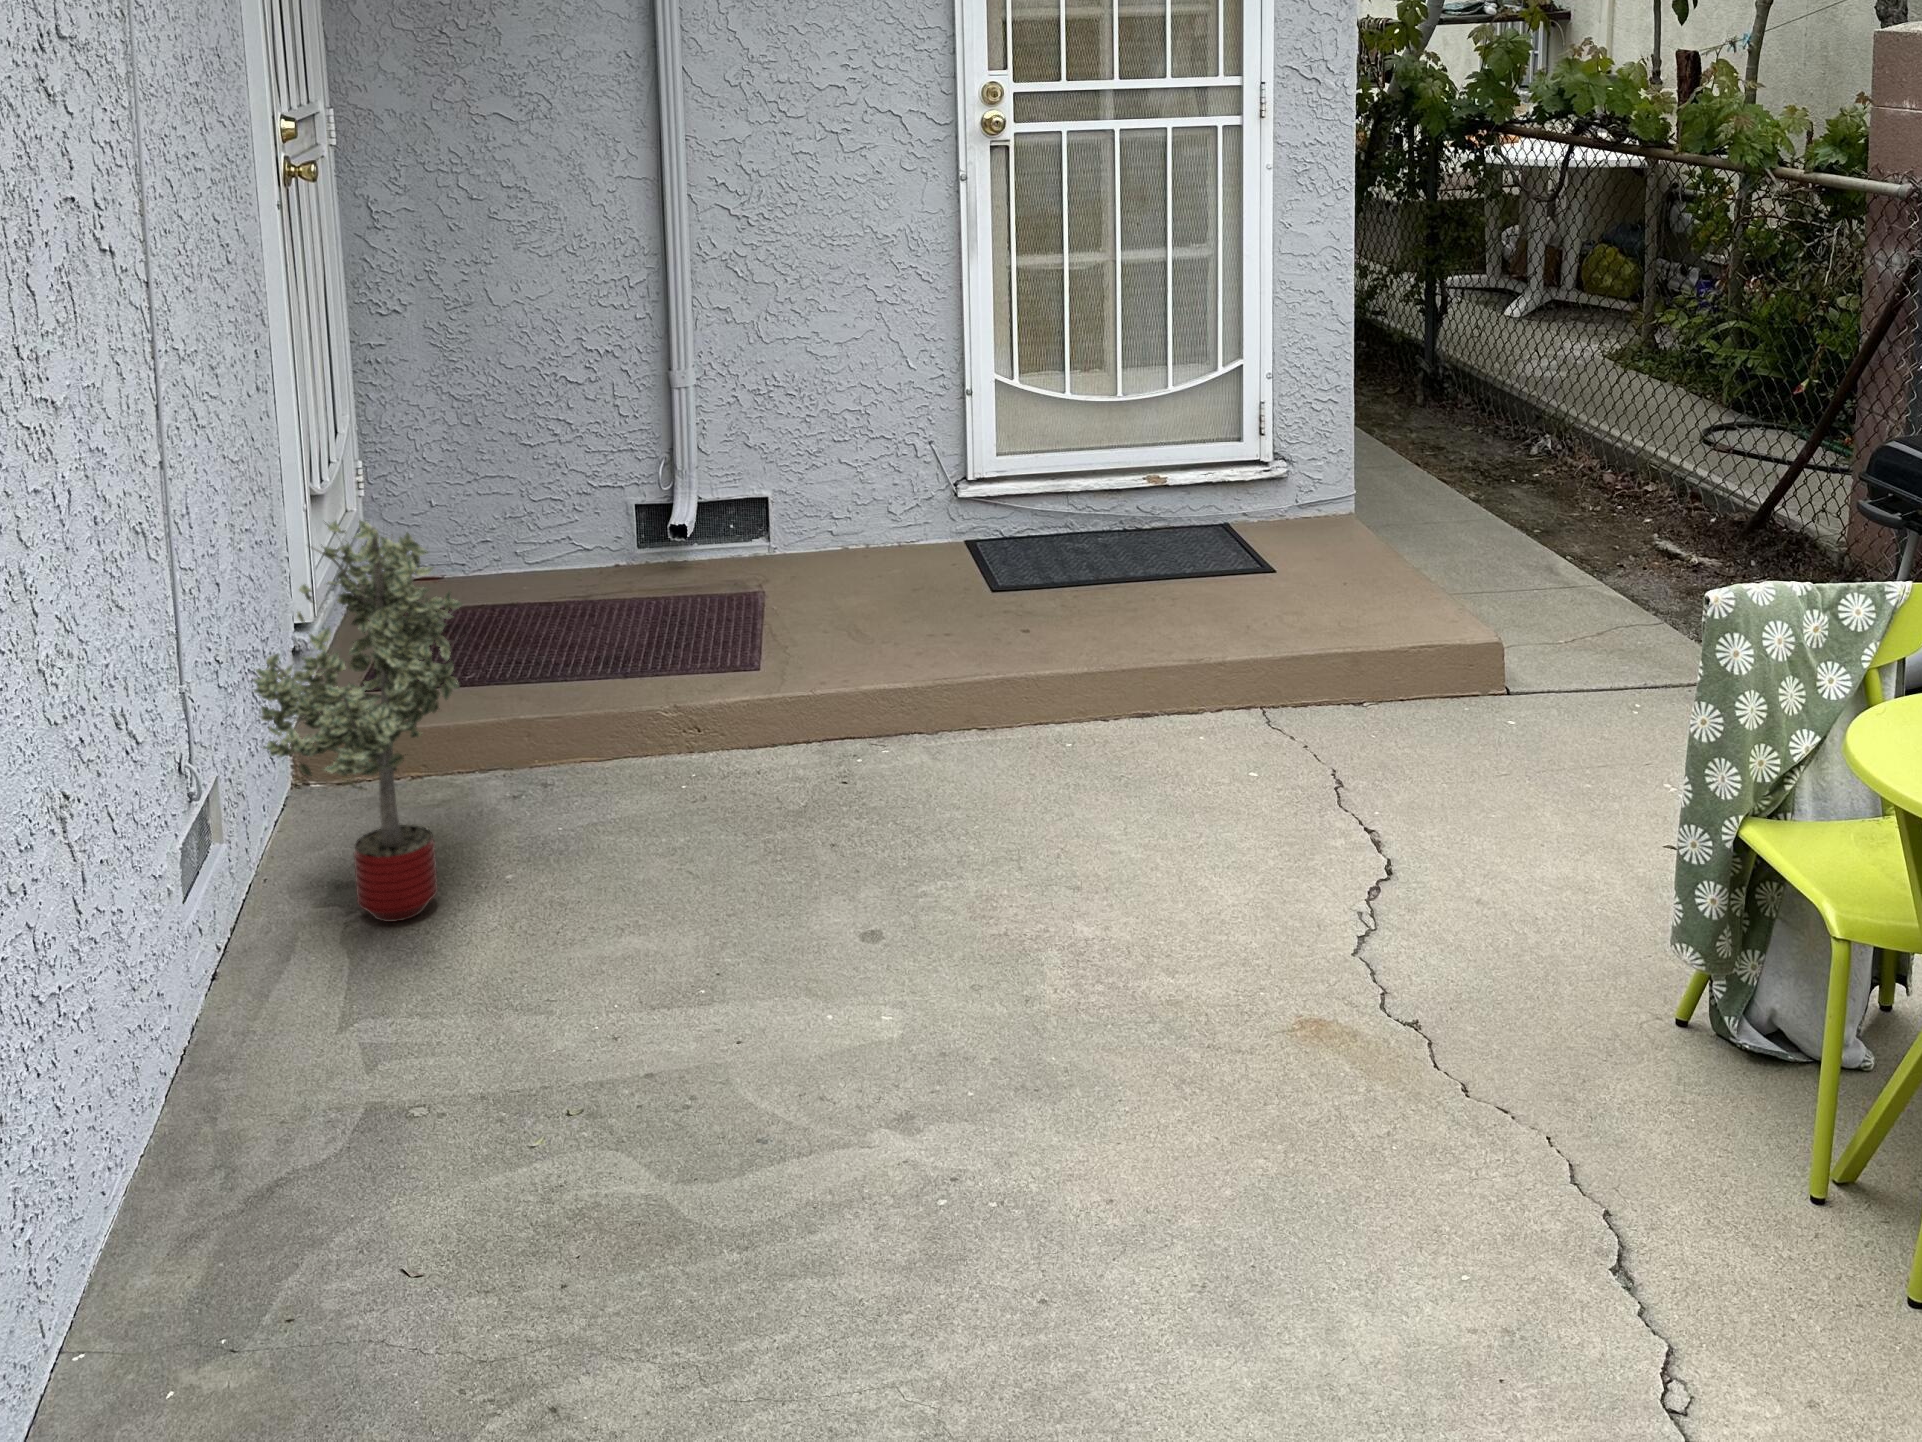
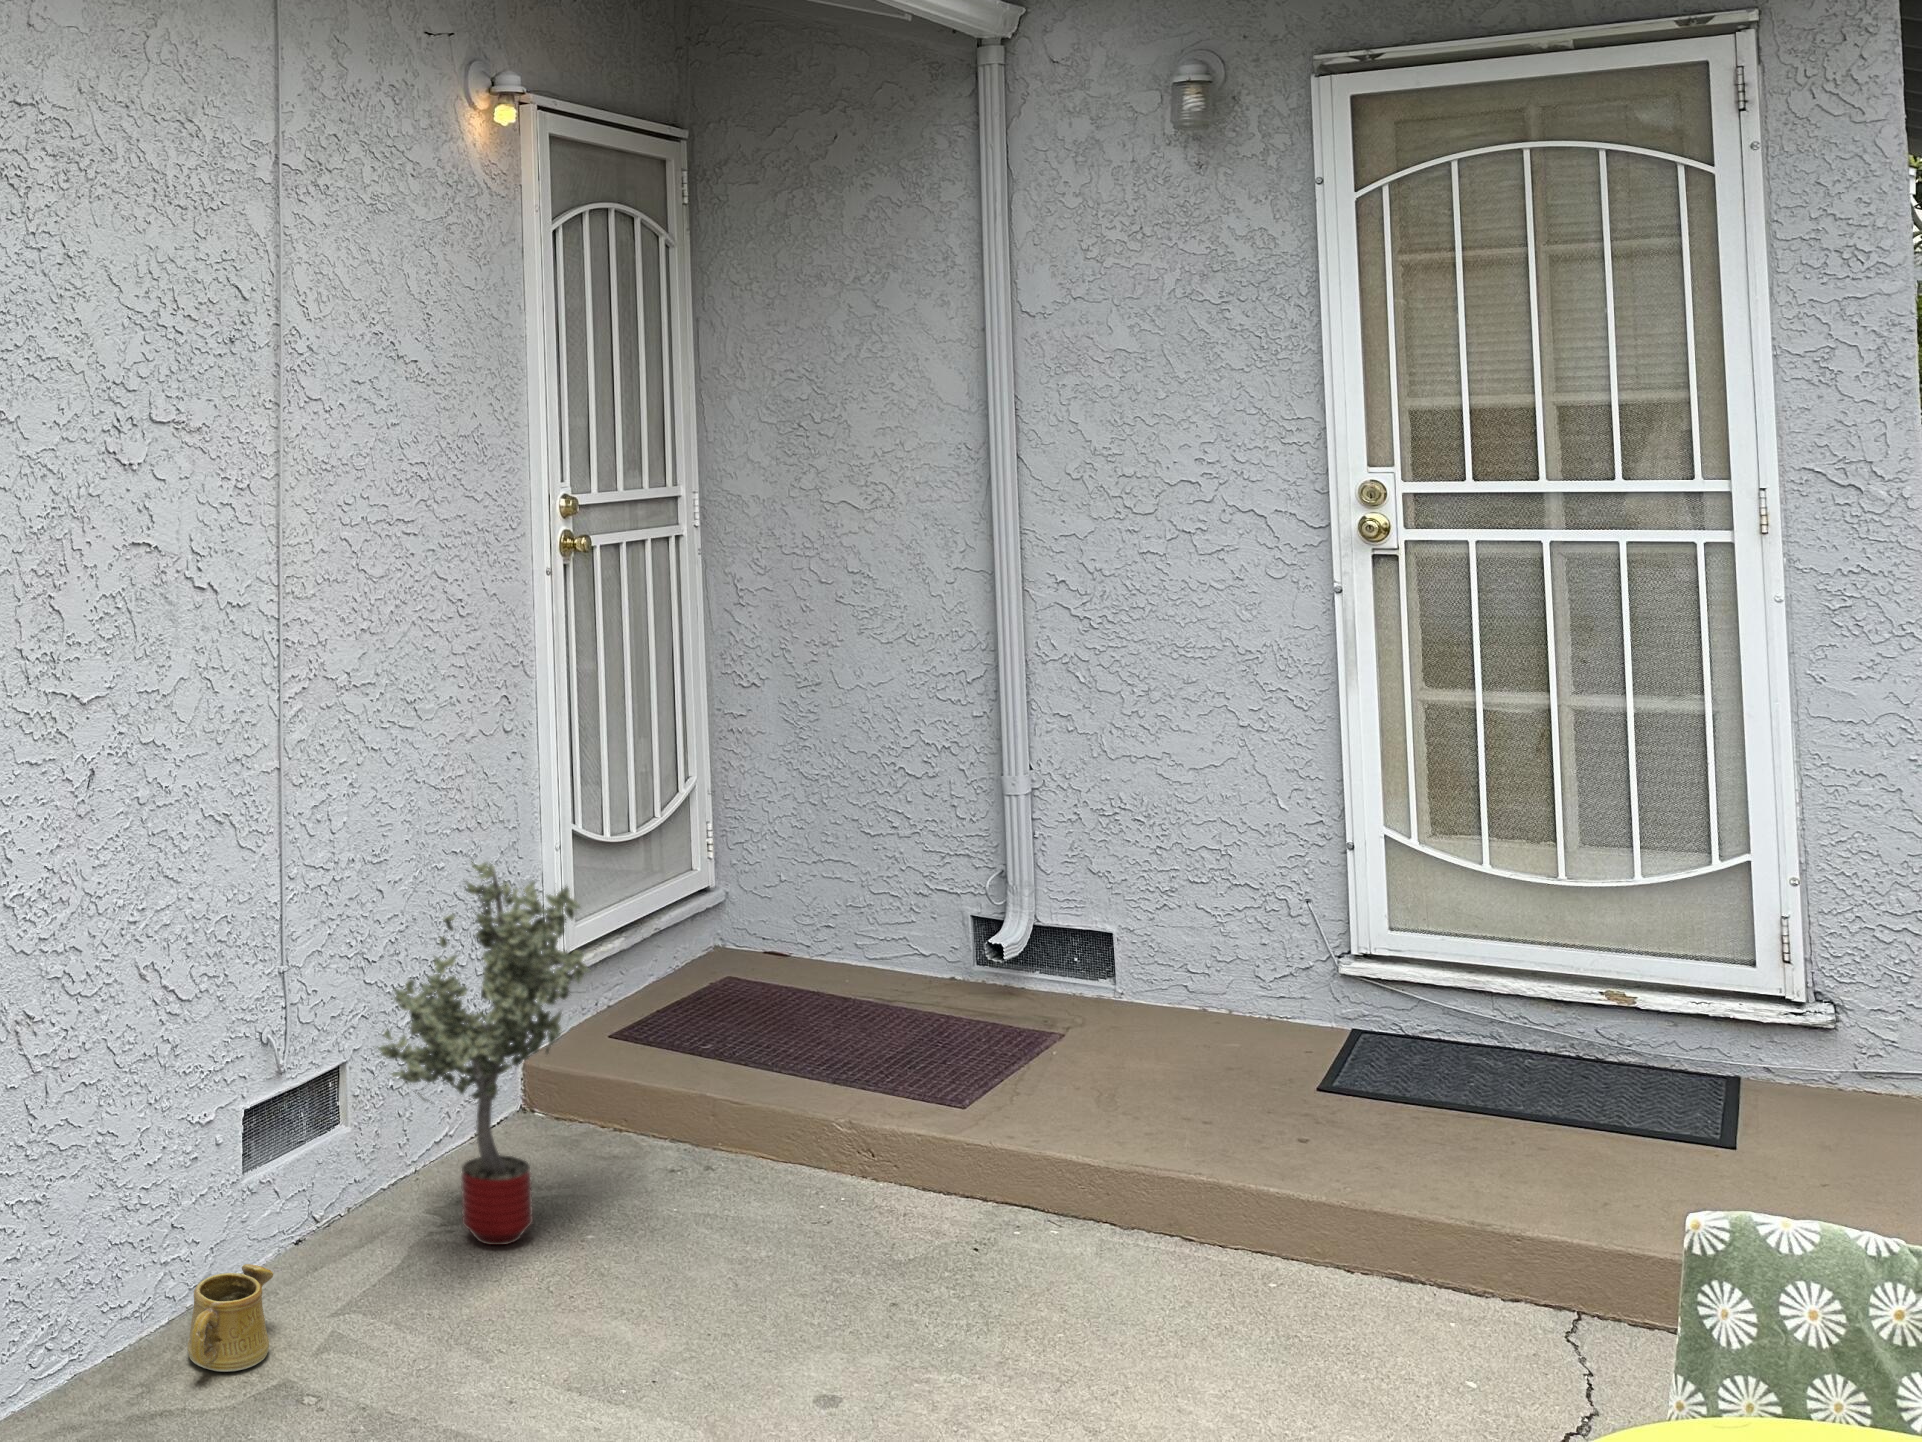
watering can: none [179,1021,284,1154] -> present [187,1264,273,1372]

